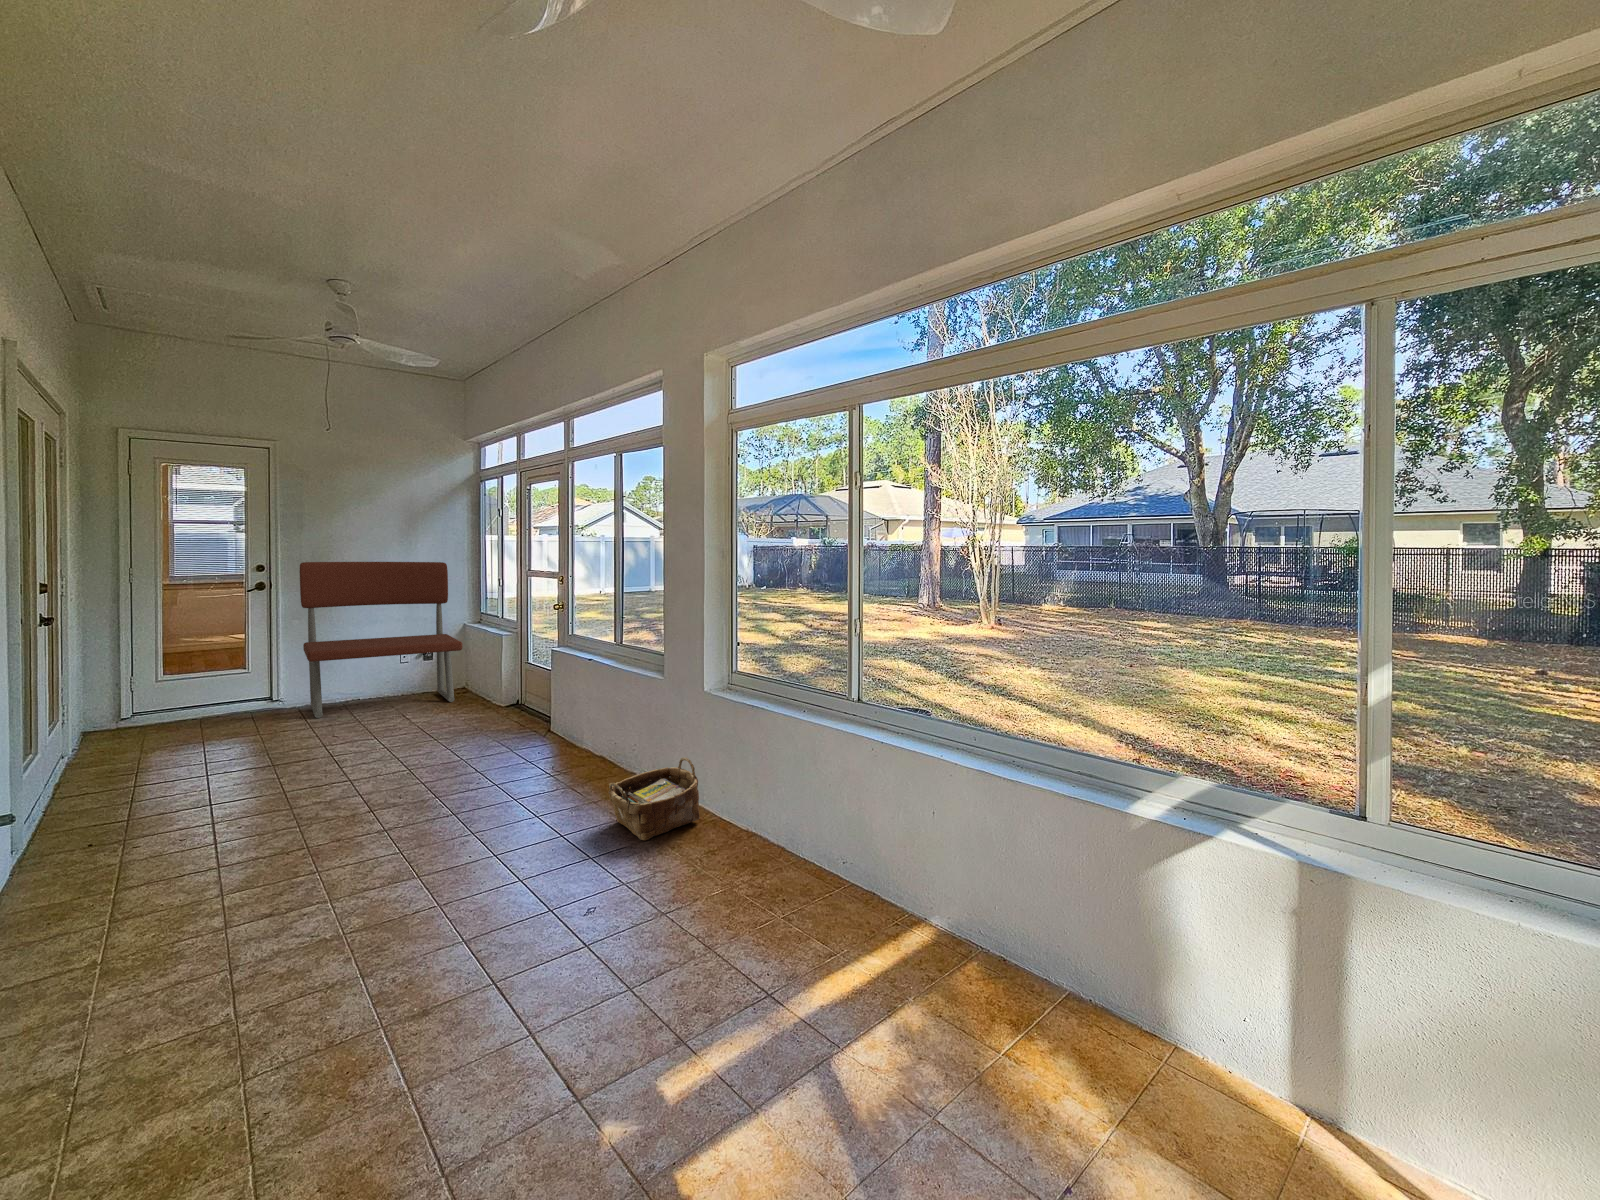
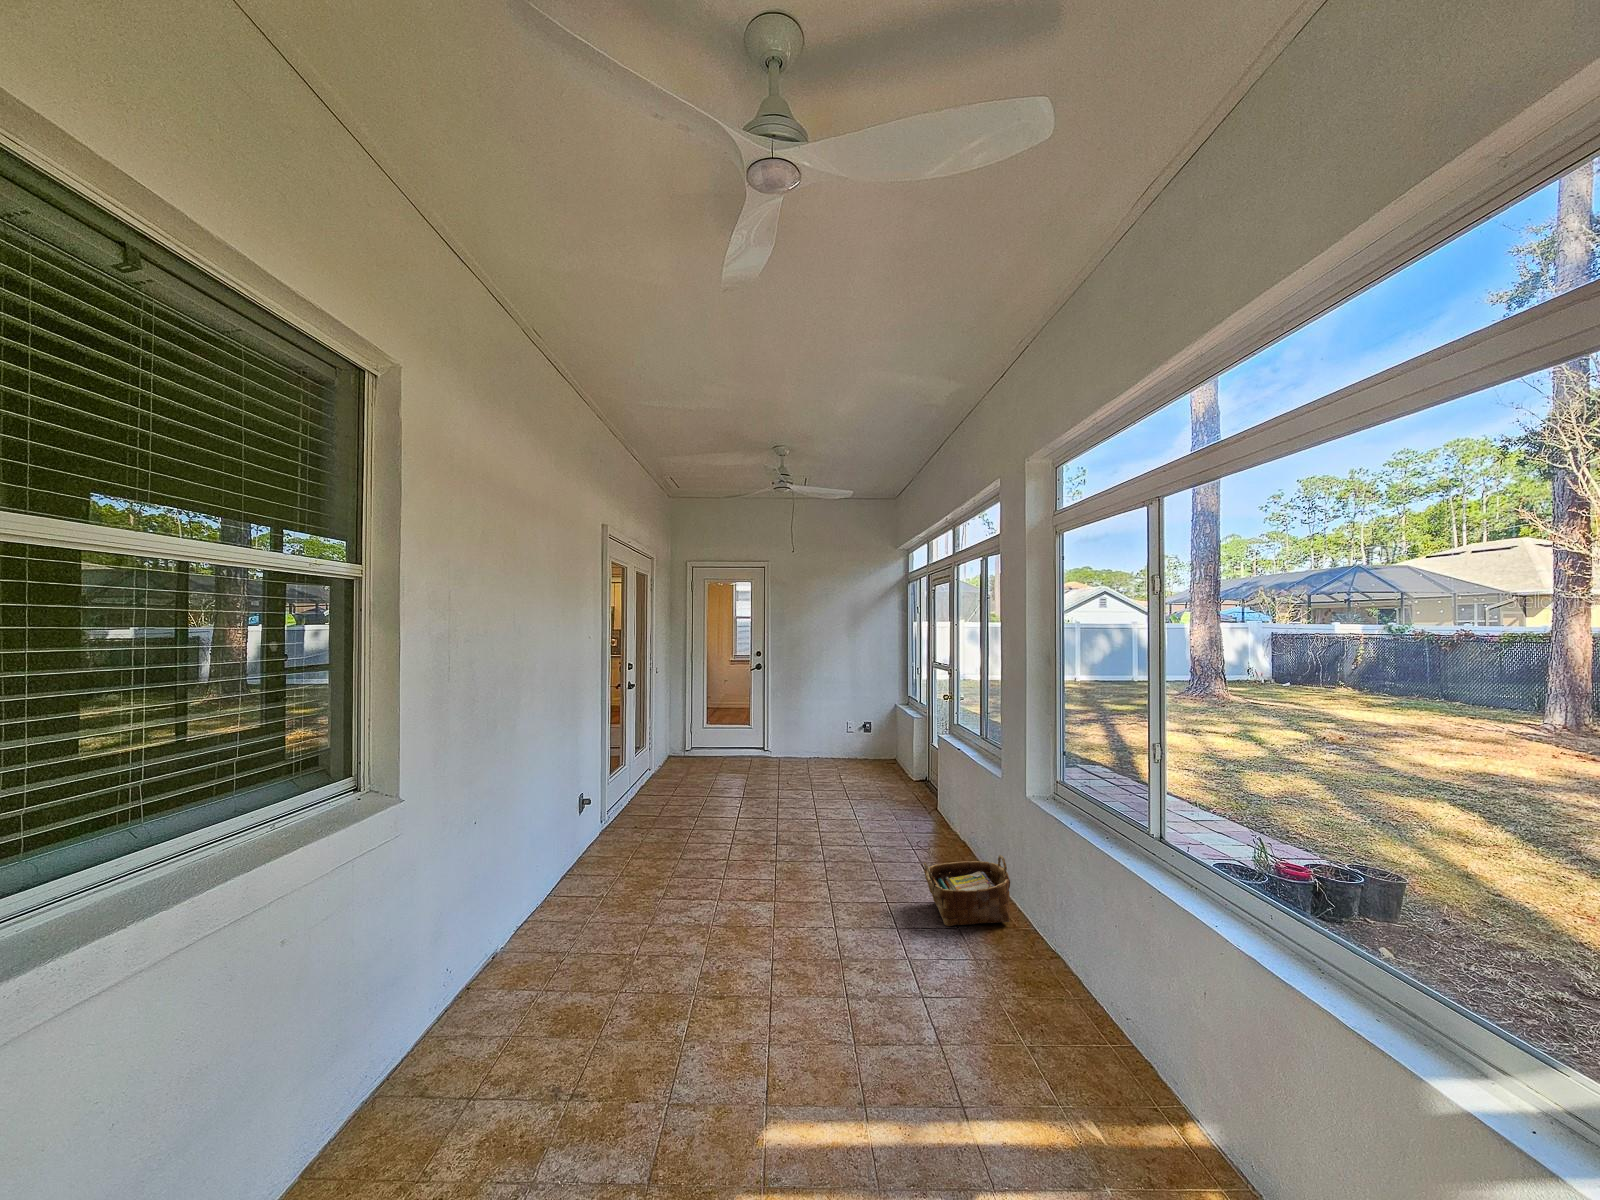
bench: present [300,562,462,718] -> none [779,651,883,770]

